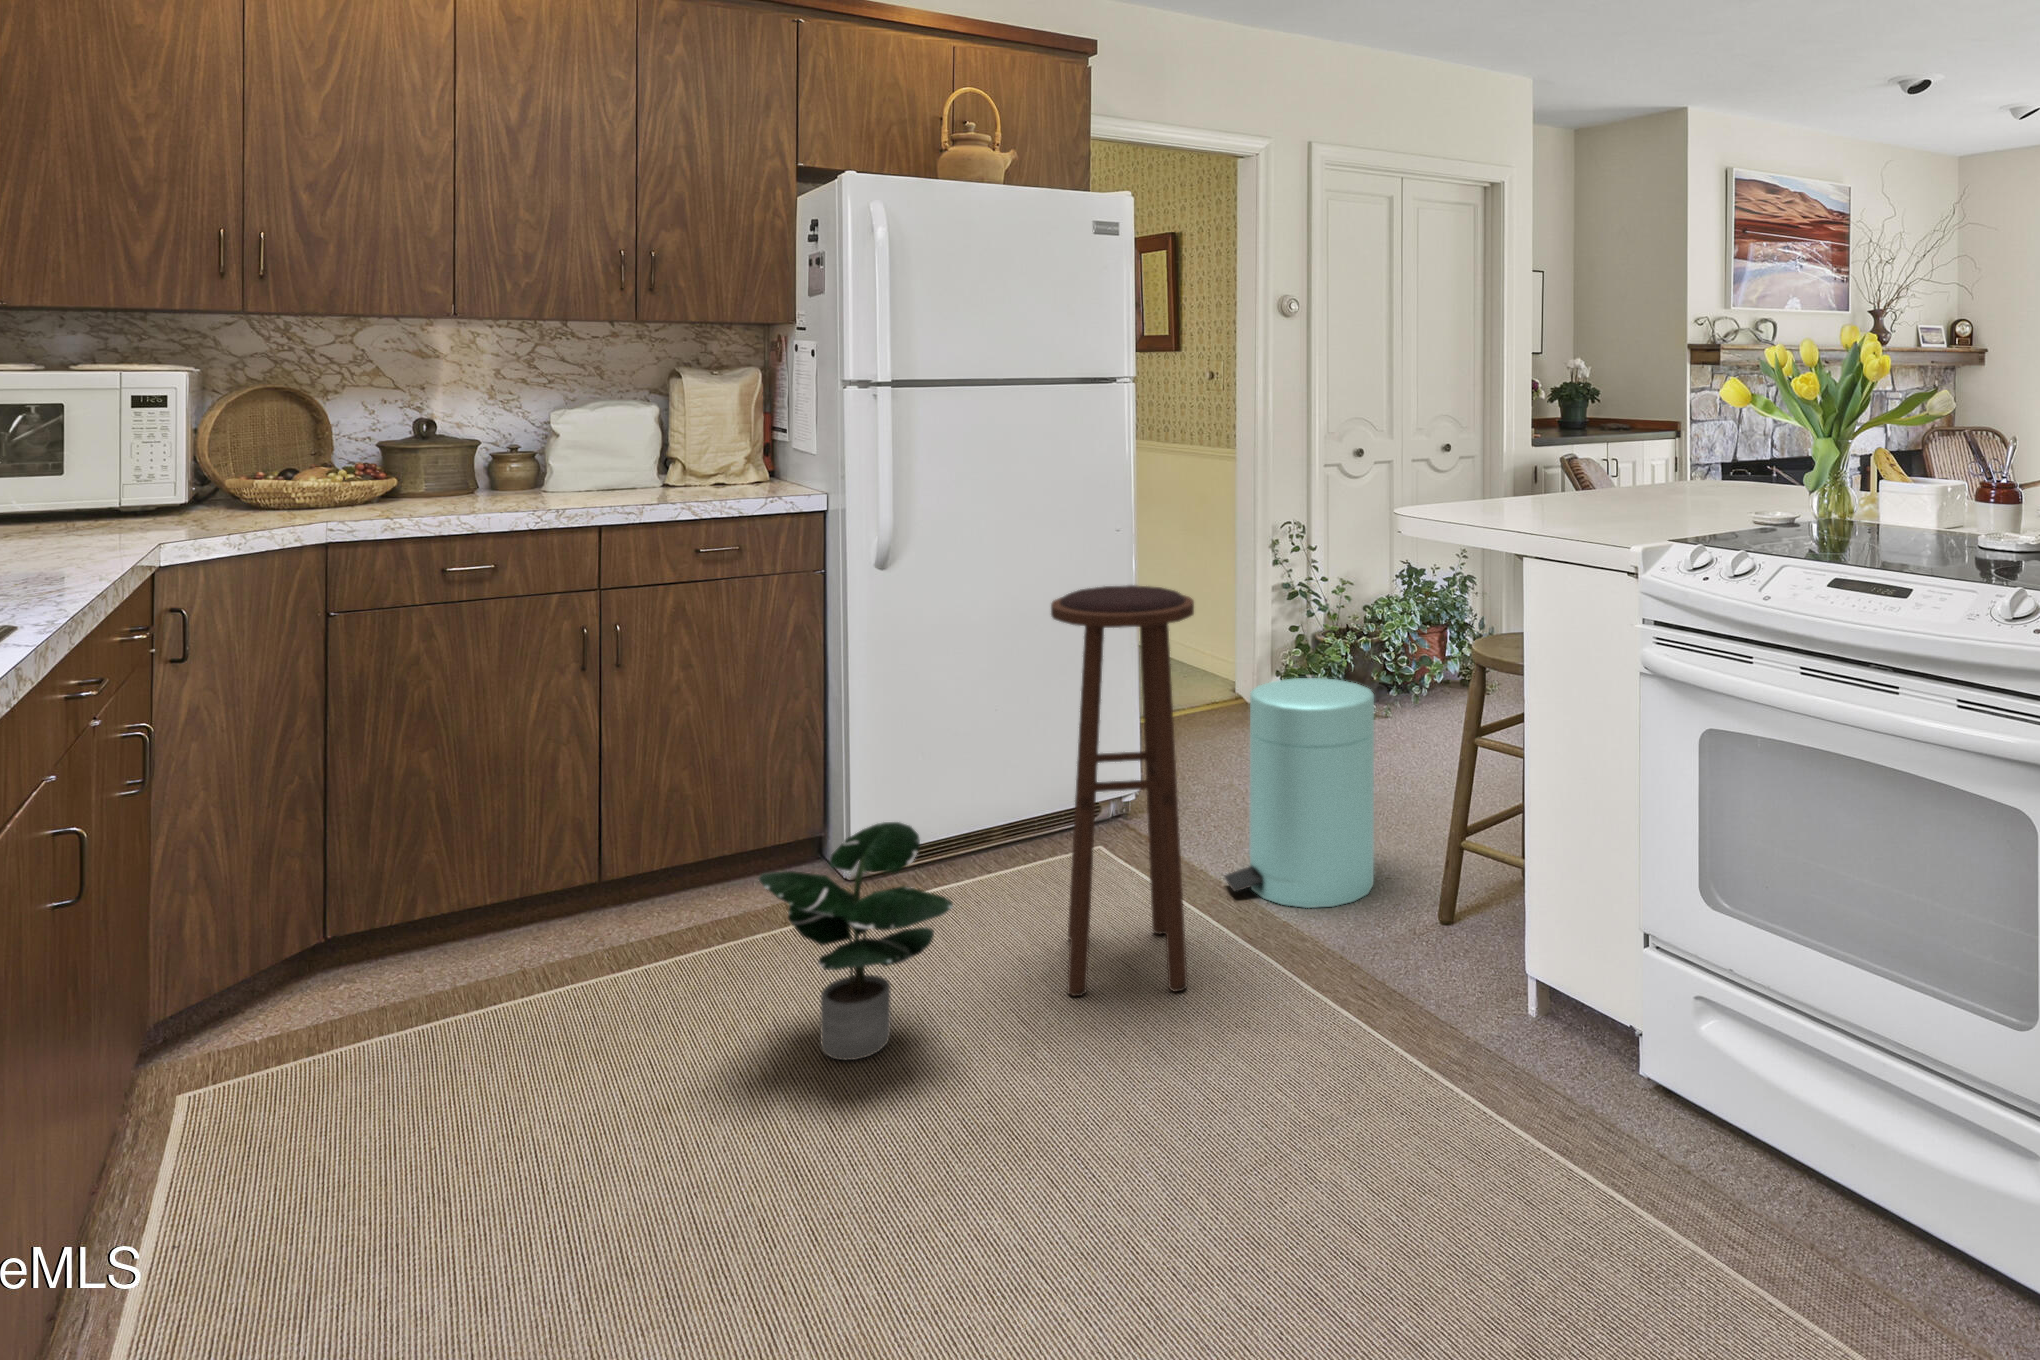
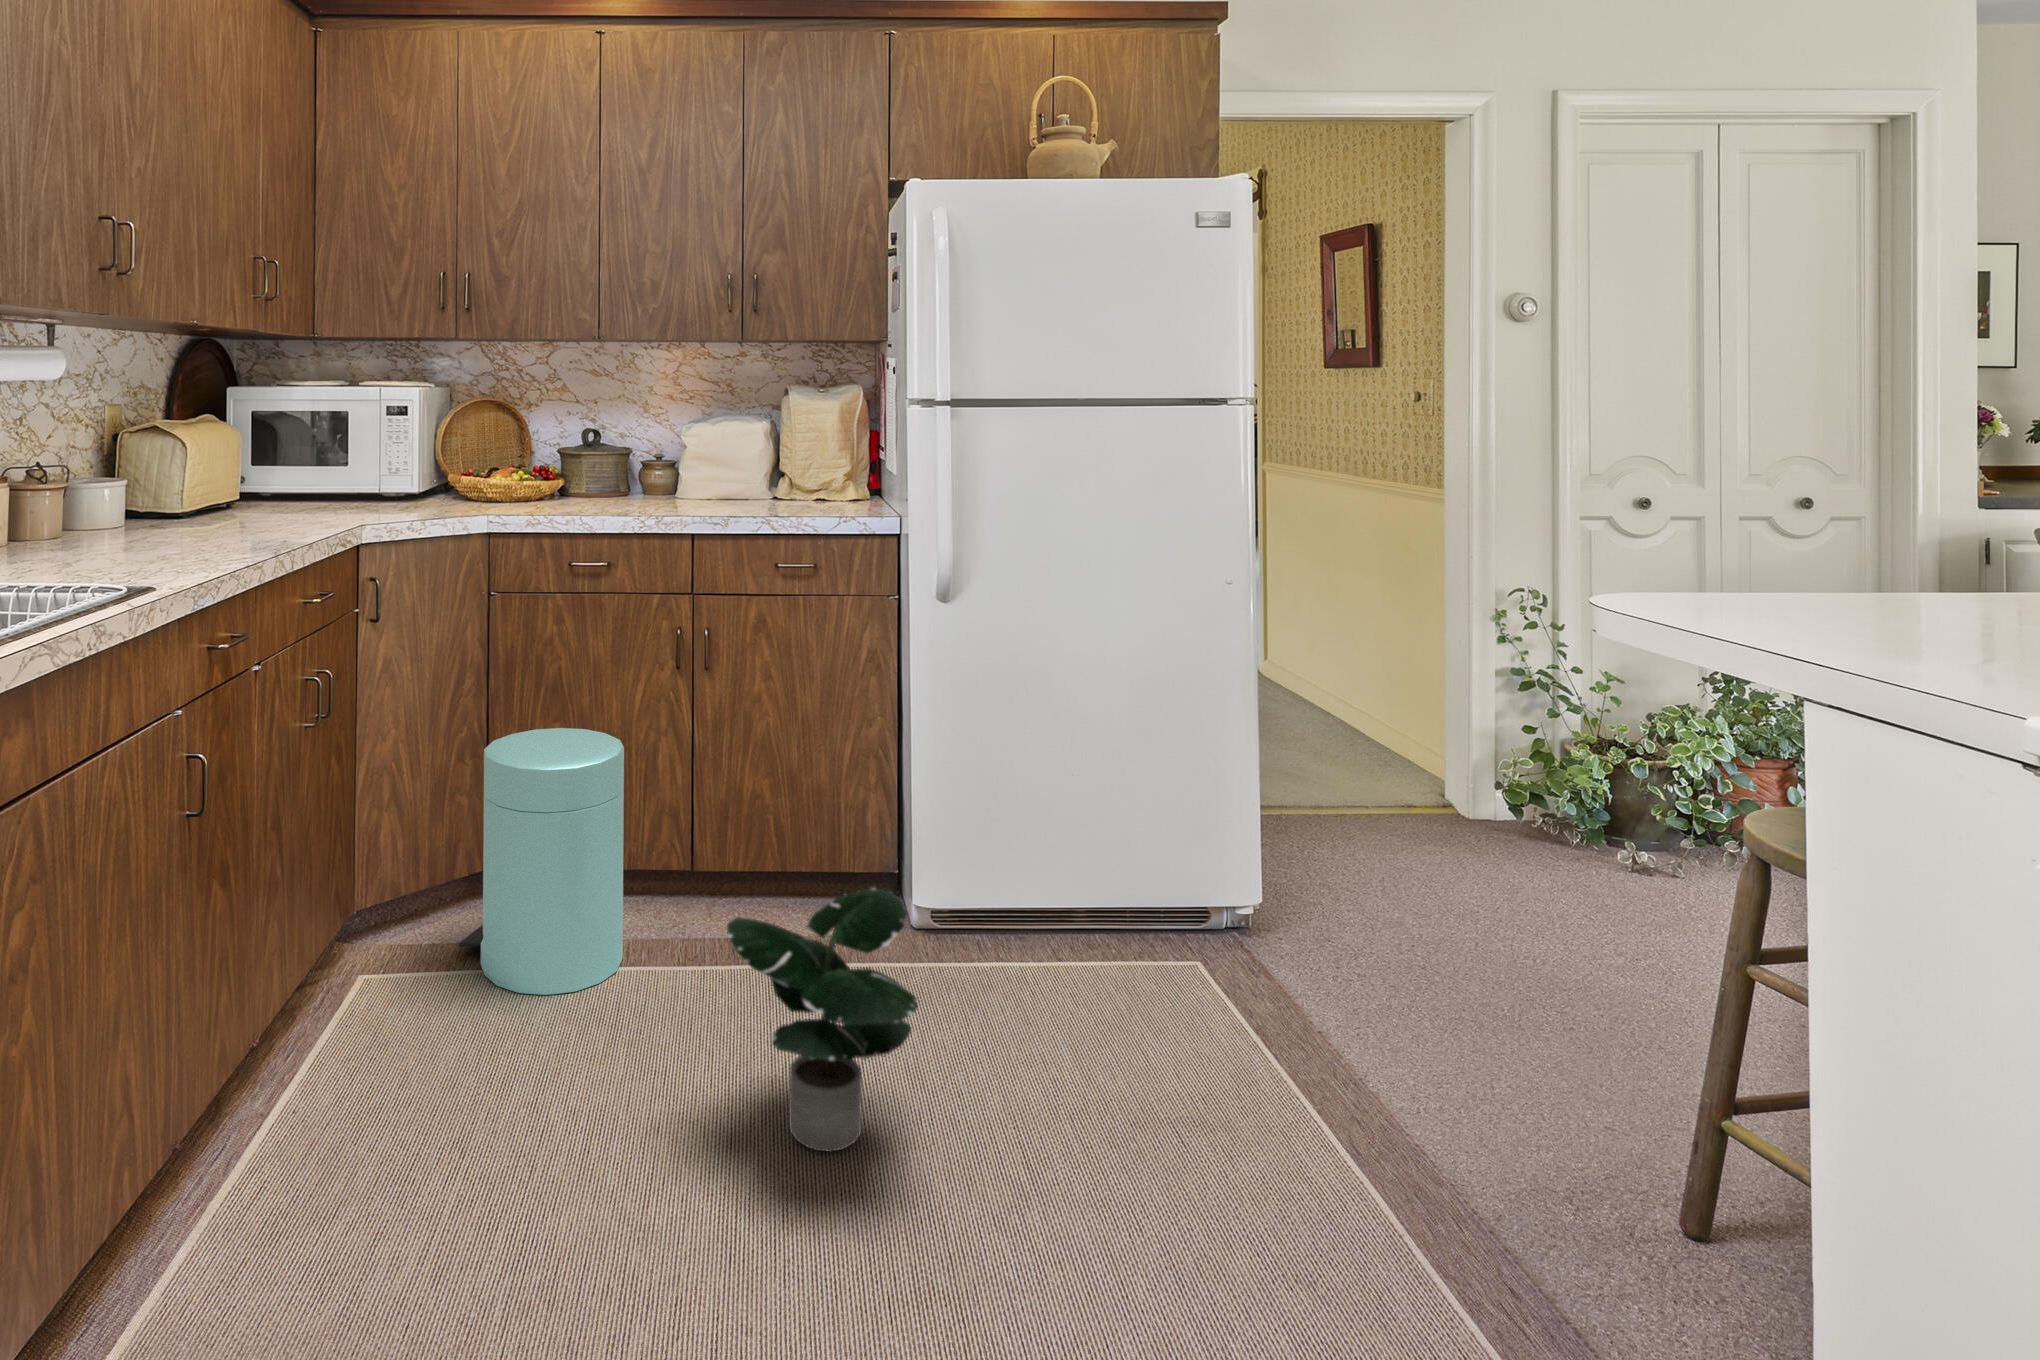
stool: present [1051,585,1194,996] -> none [1067,658,1254,1203]
trash can: present [1225,678,1374,908] -> present [459,728,624,995]

